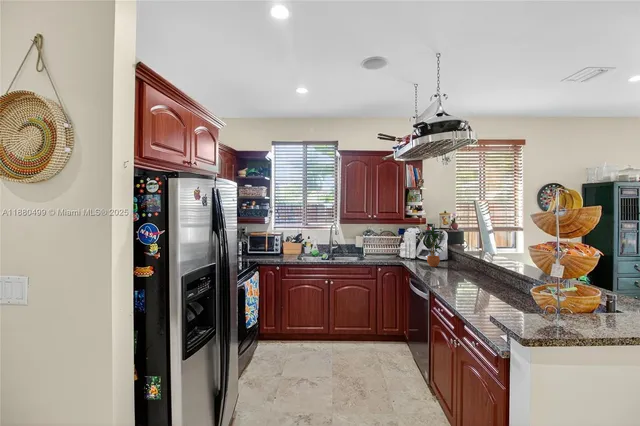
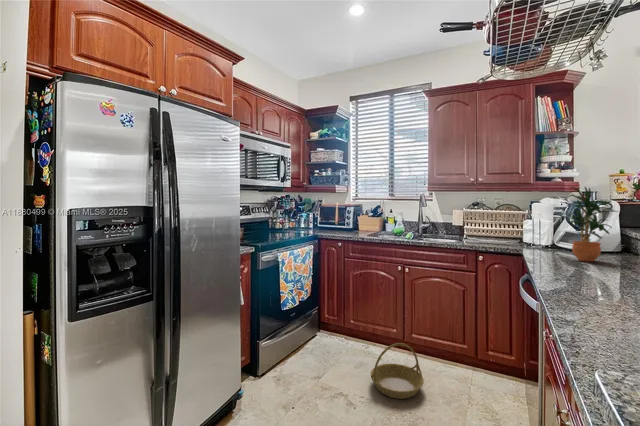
basket: none [314,332,350,369] -> present [371,343,424,399]

